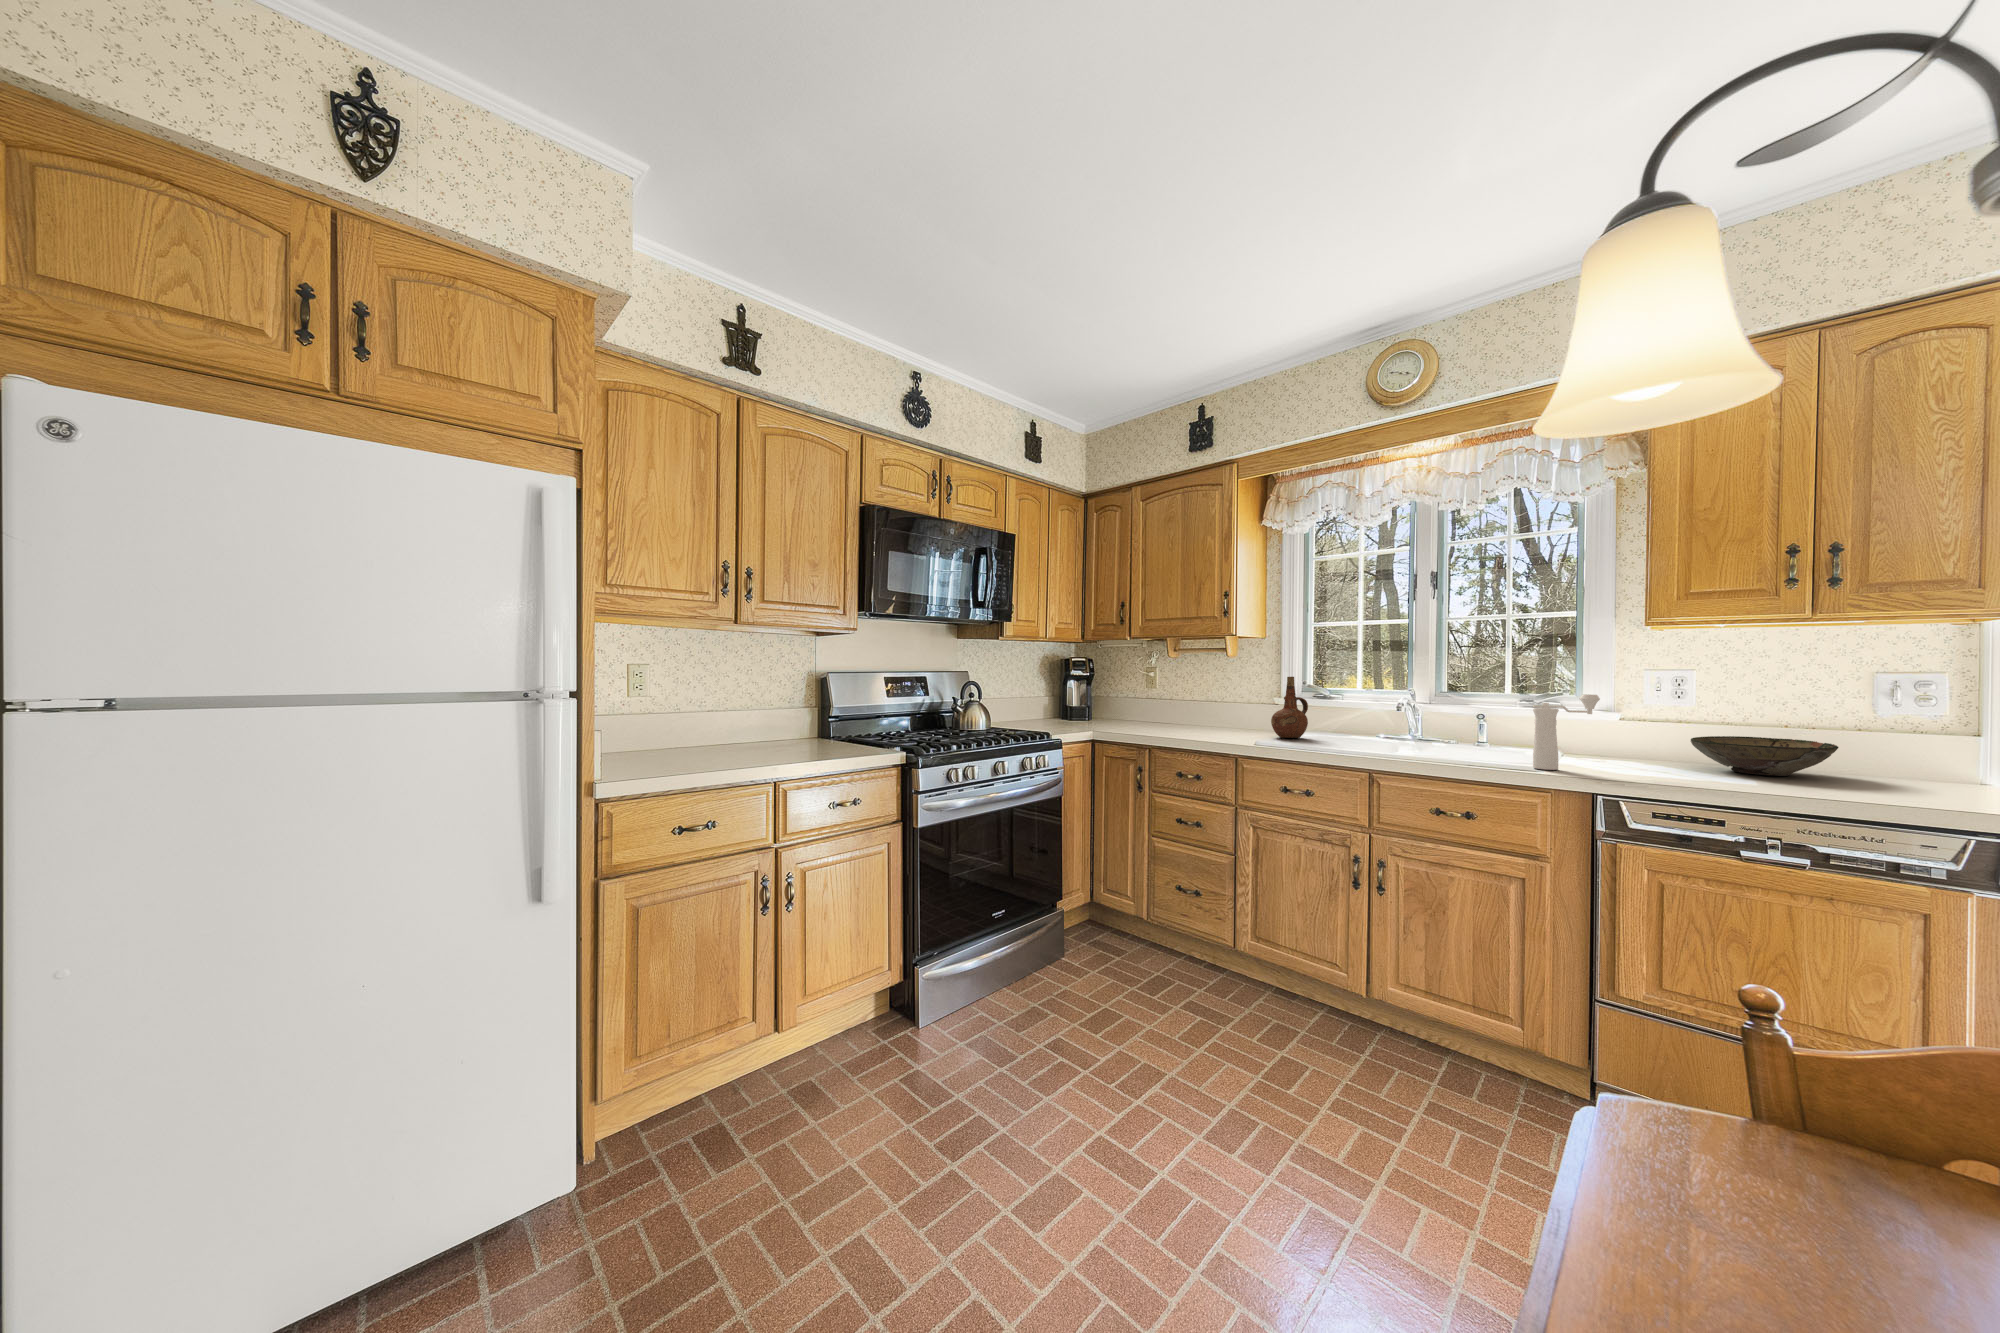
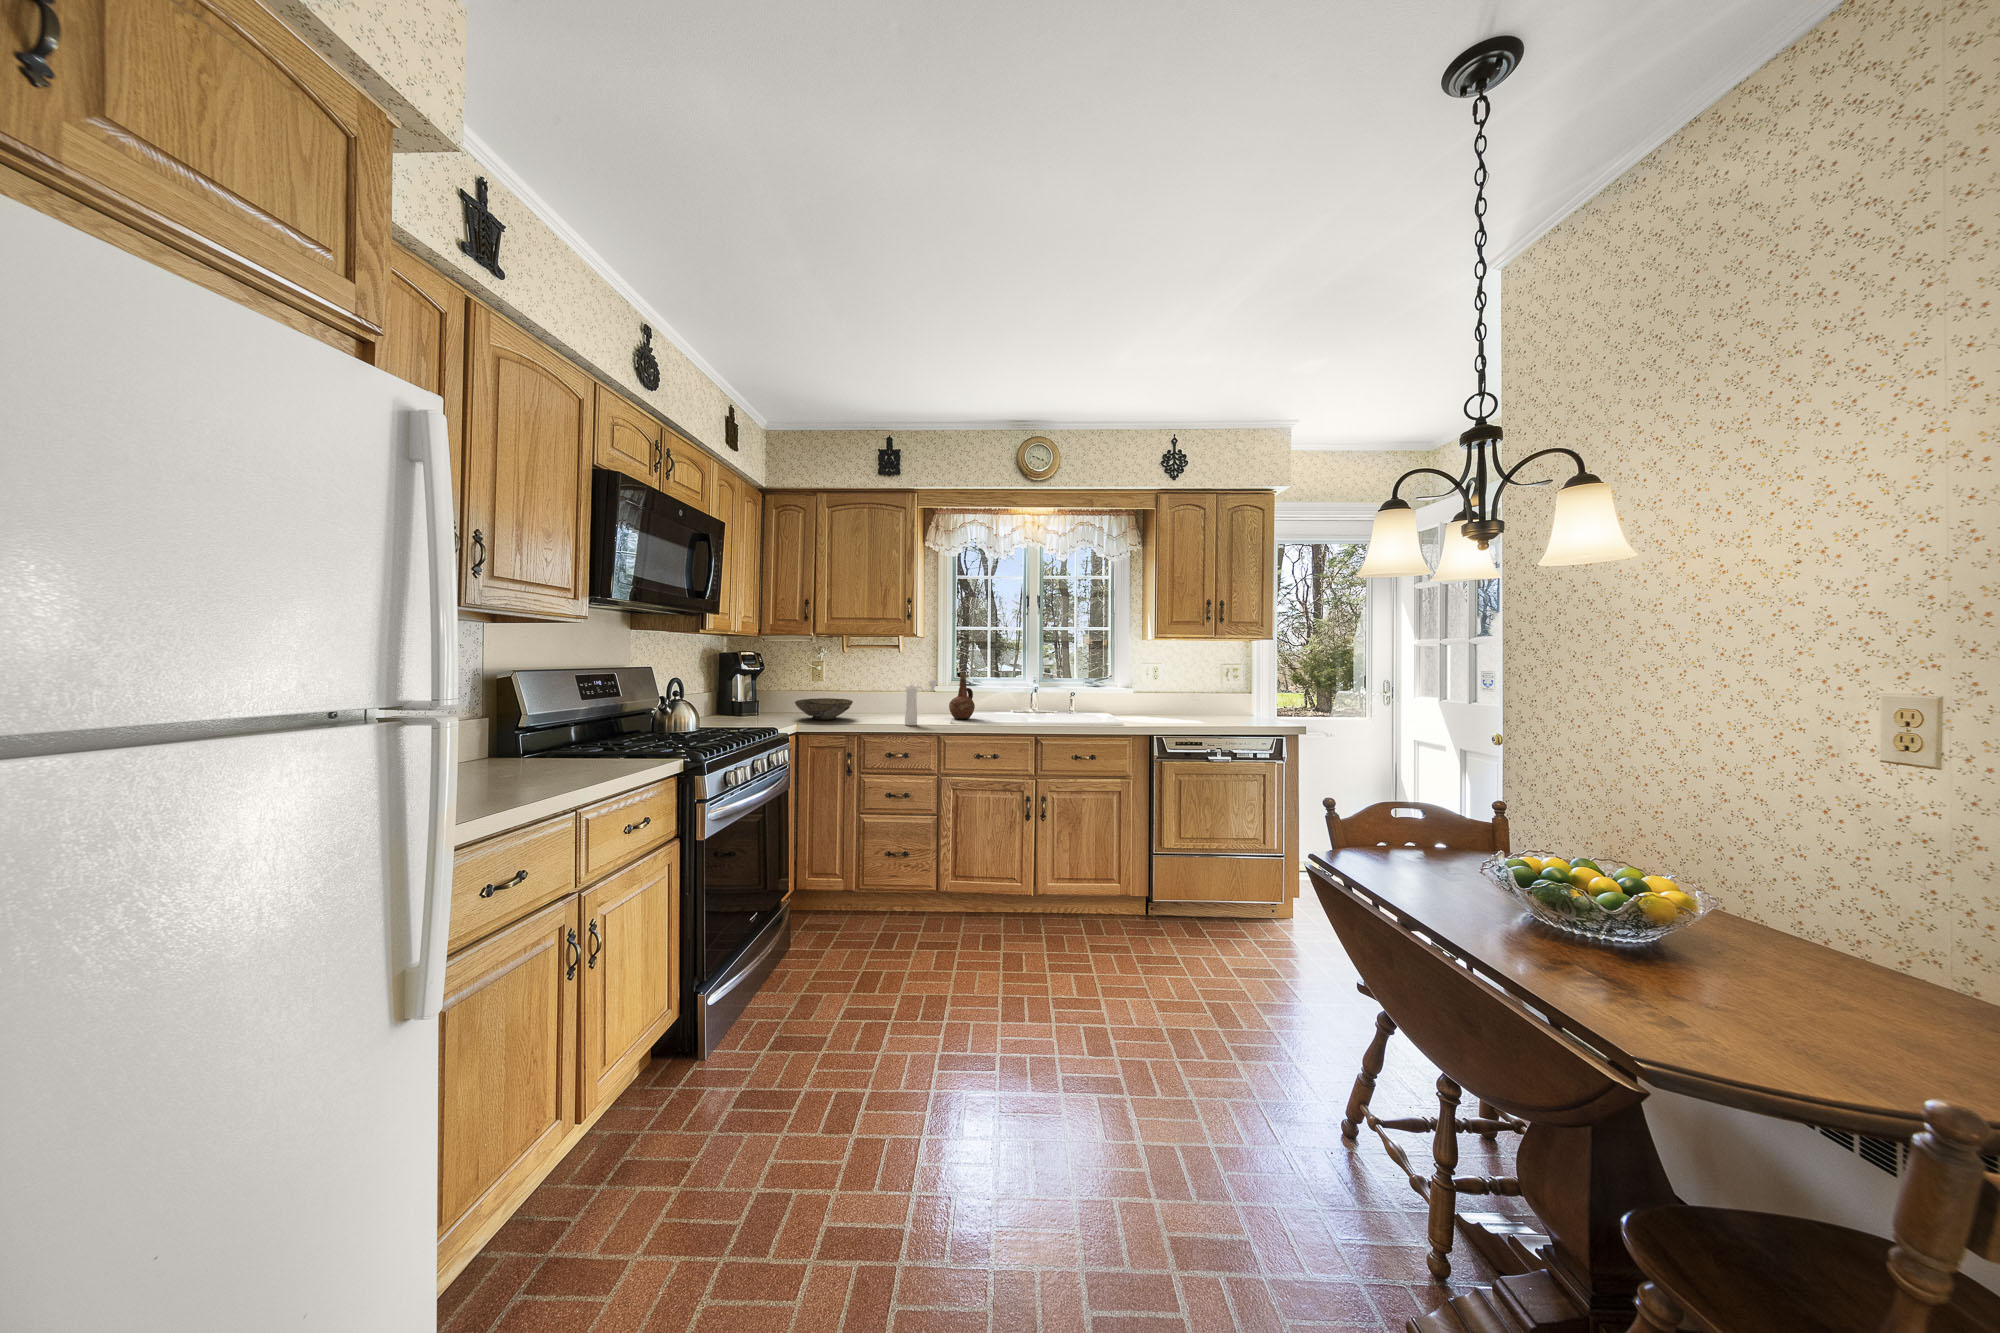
pepper mill: present [1533,694,1600,770] -> present [905,680,938,725]
bowl: present [1691,736,1839,776] -> present [795,698,853,720]

